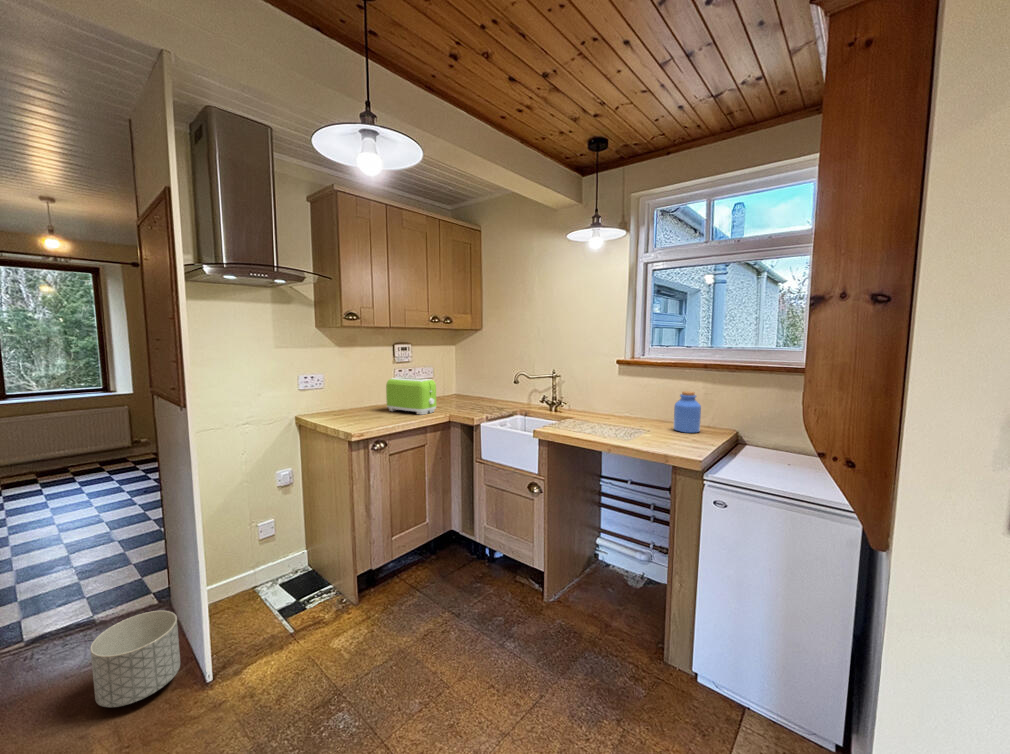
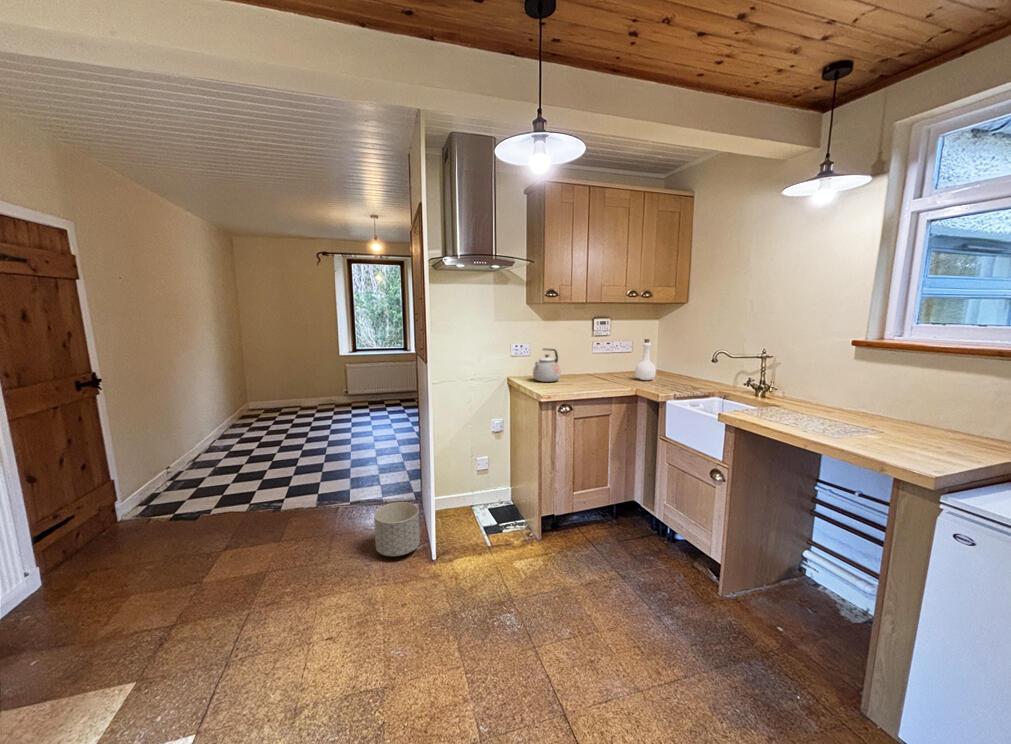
bottle: none [442,364,461,405] -> present [636,339,656,380]
toaster: present [386,377,436,415] -> none [581,350,626,386]
kettle: none [331,378,365,416] -> present [533,349,561,382]
jar: present [674,391,701,433] -> none [927,386,980,443]

